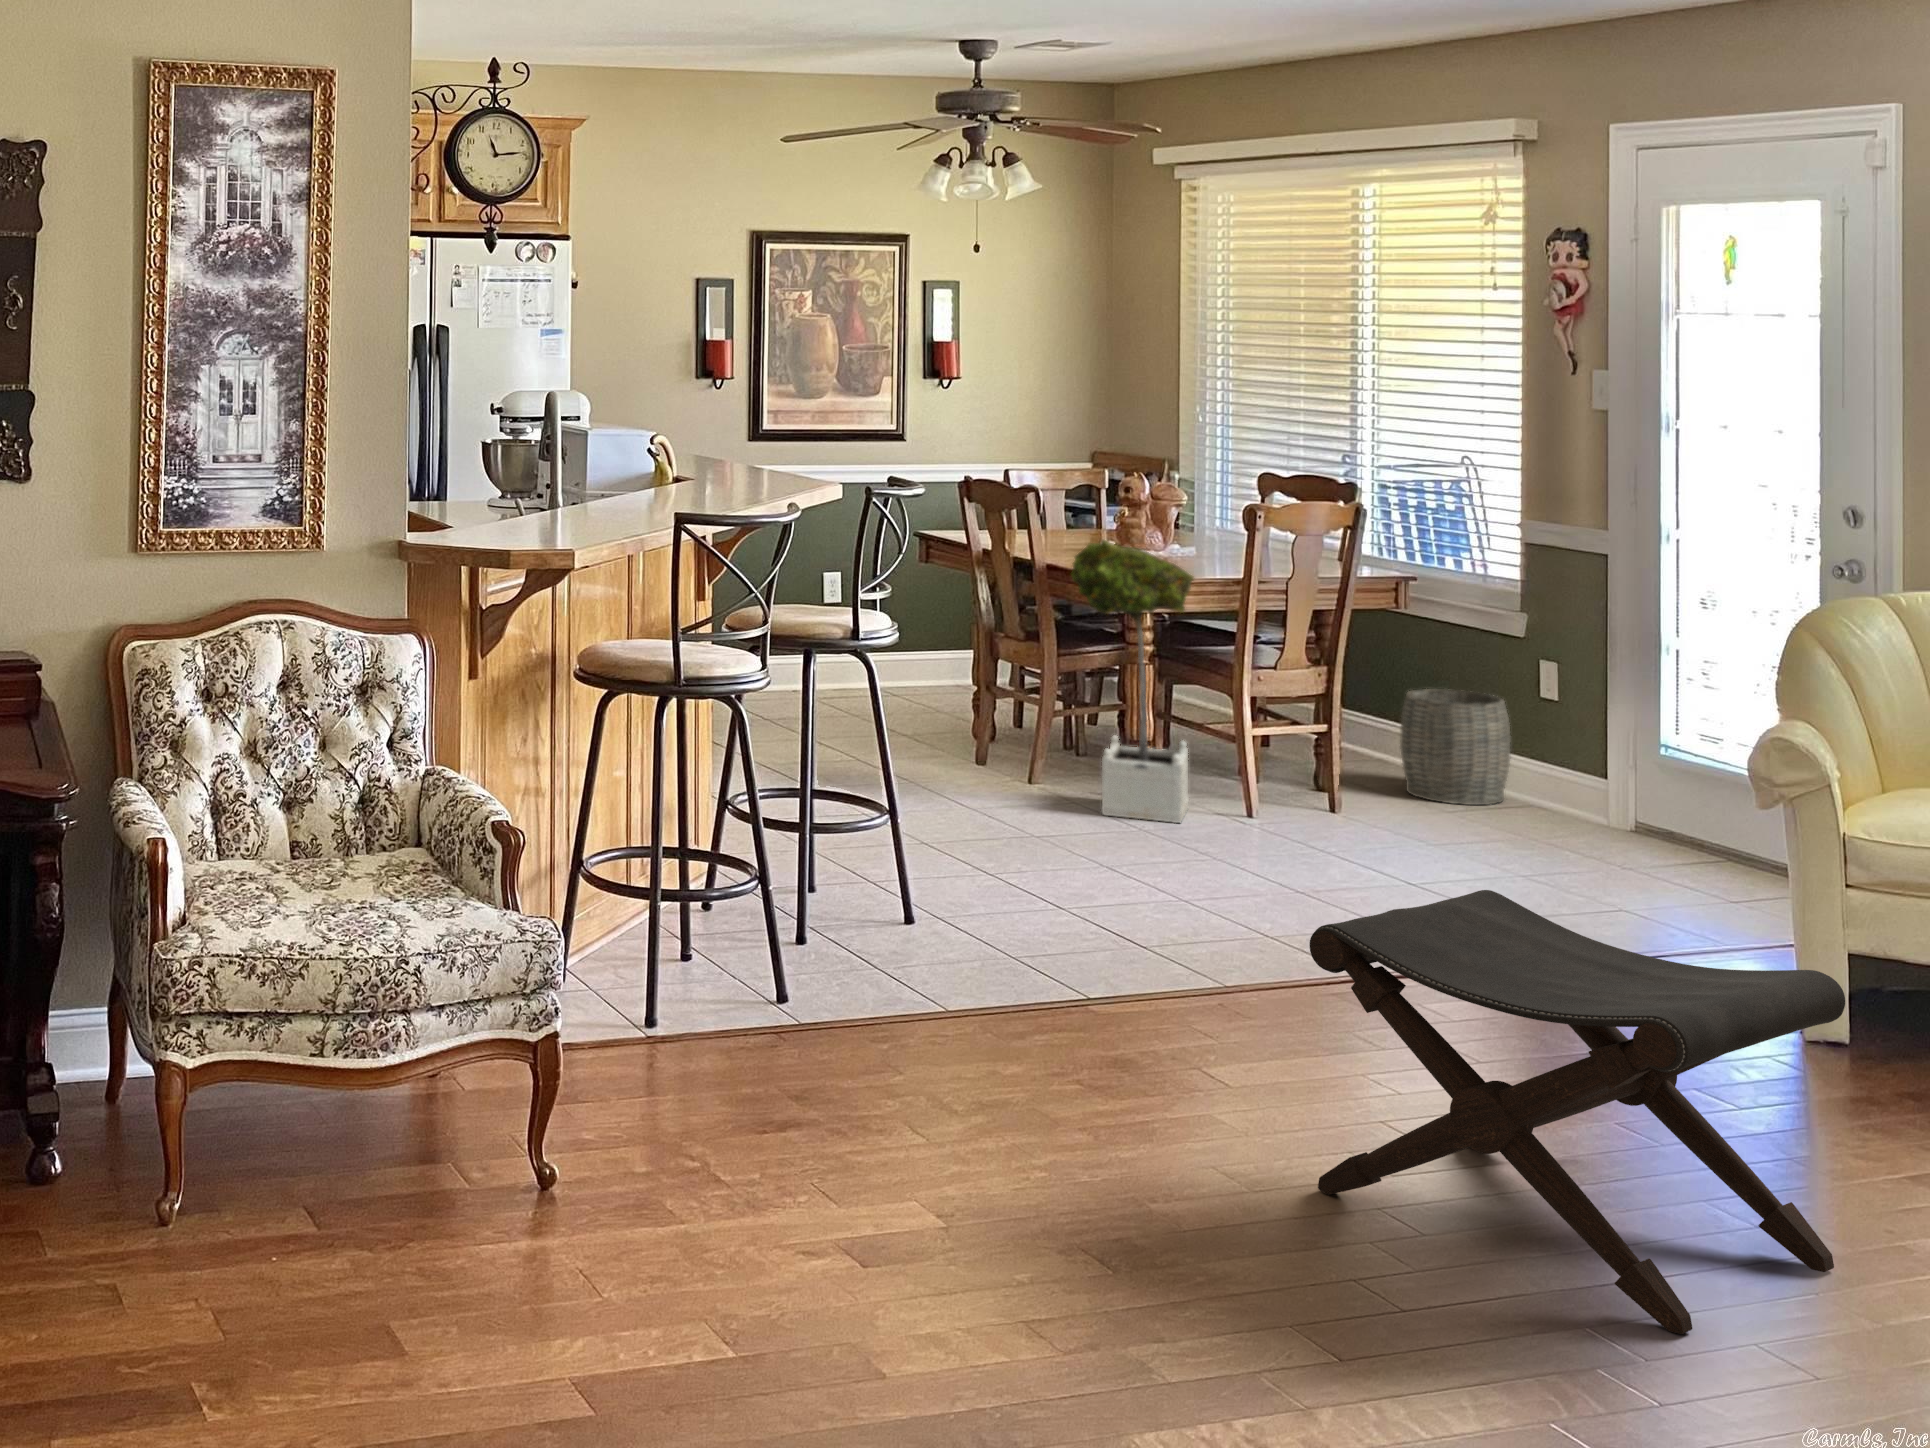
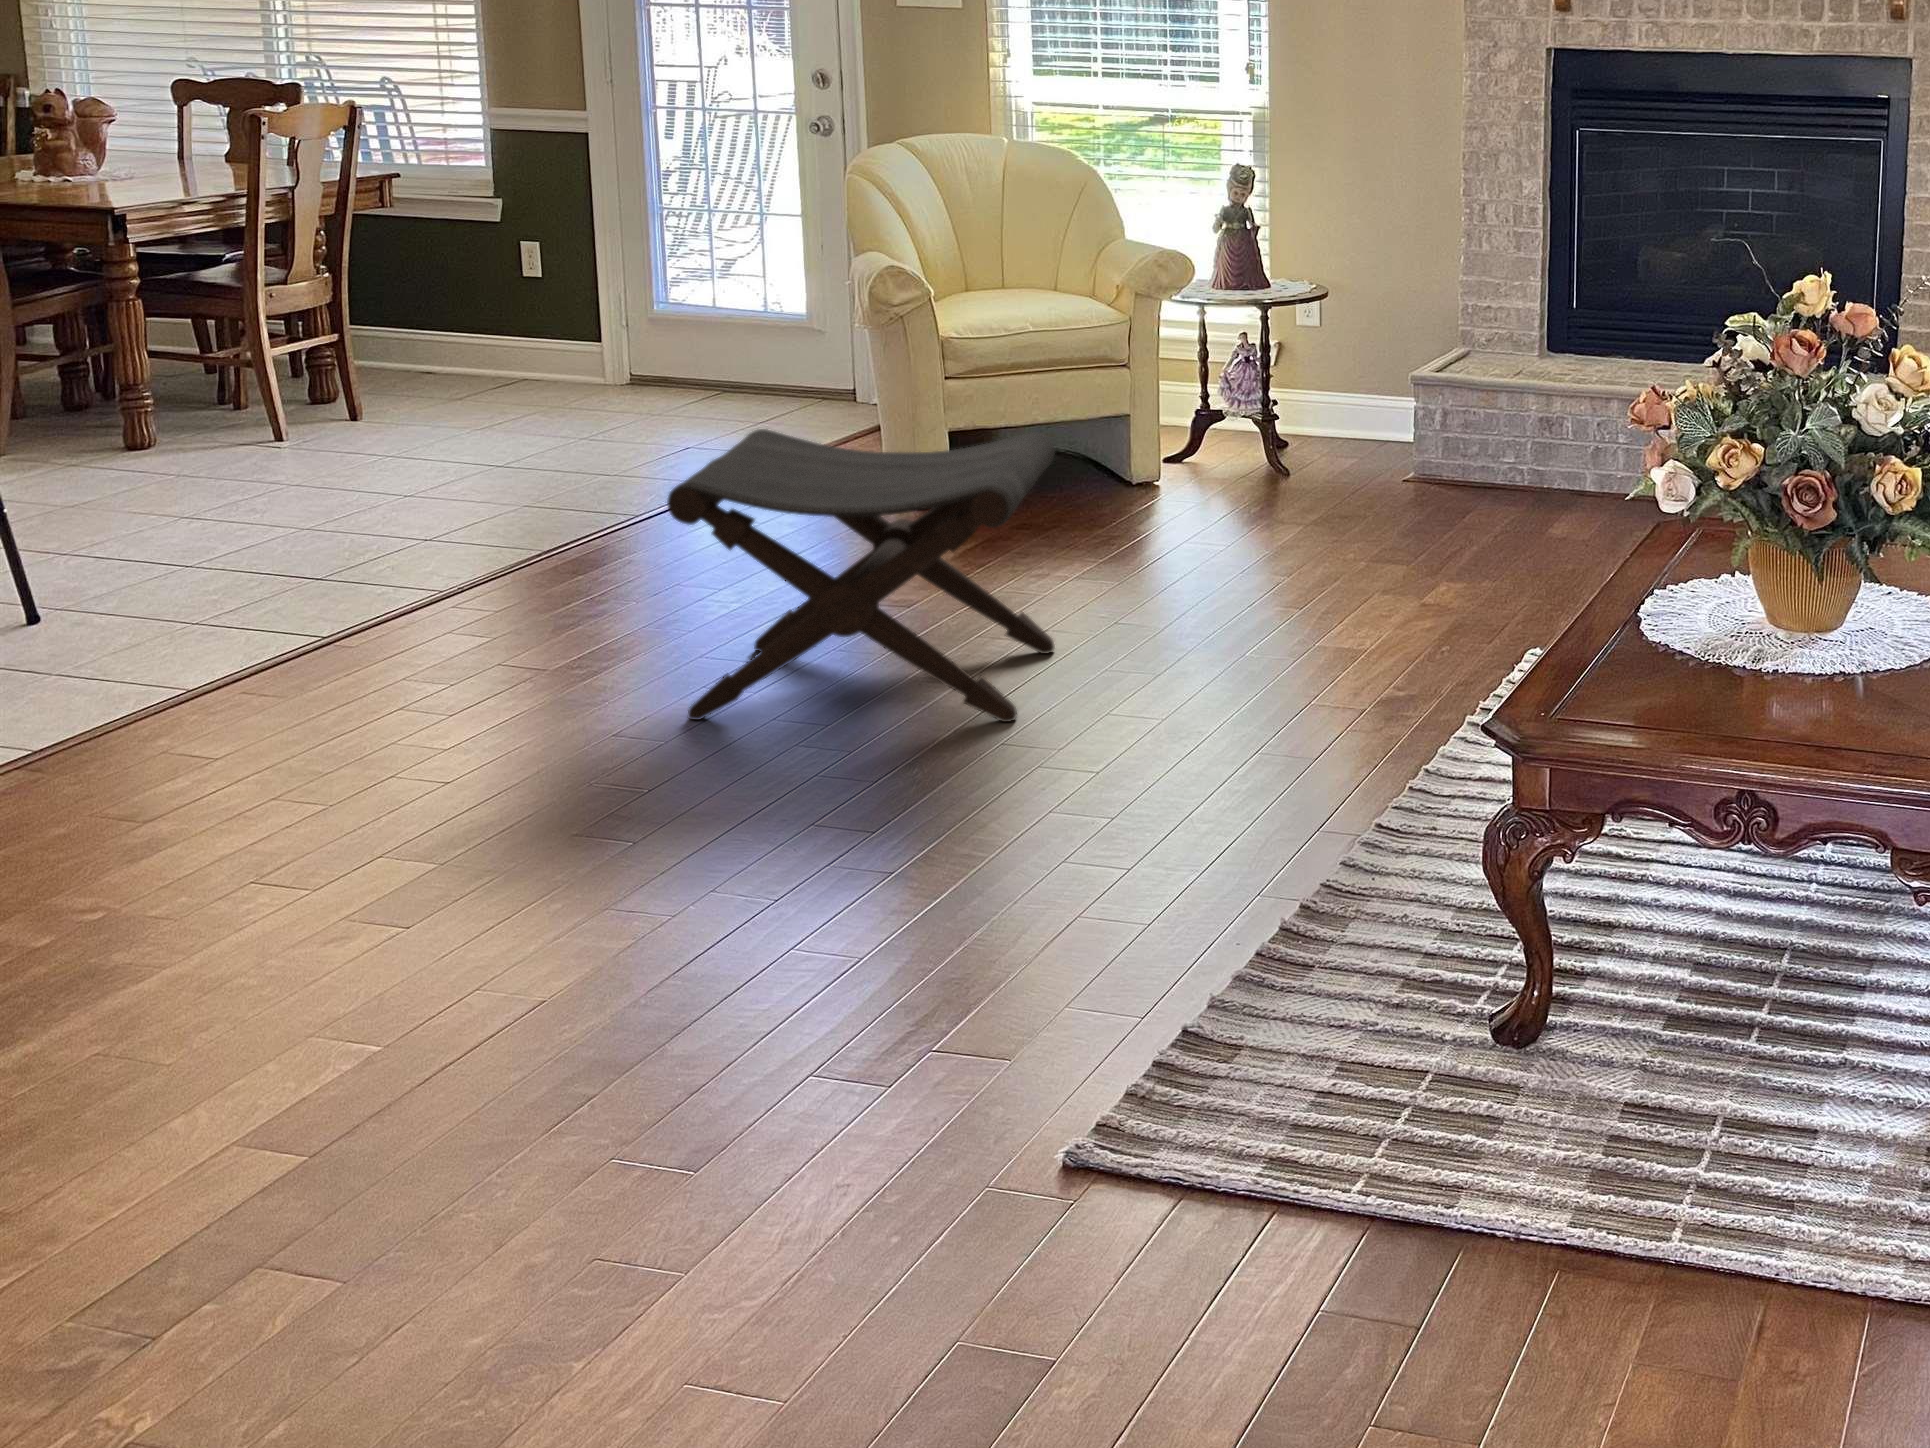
potted tree: present [1071,540,1194,823] -> none [48,162,223,471]
woven basket: present [1400,689,1511,805] -> none [398,283,507,393]

